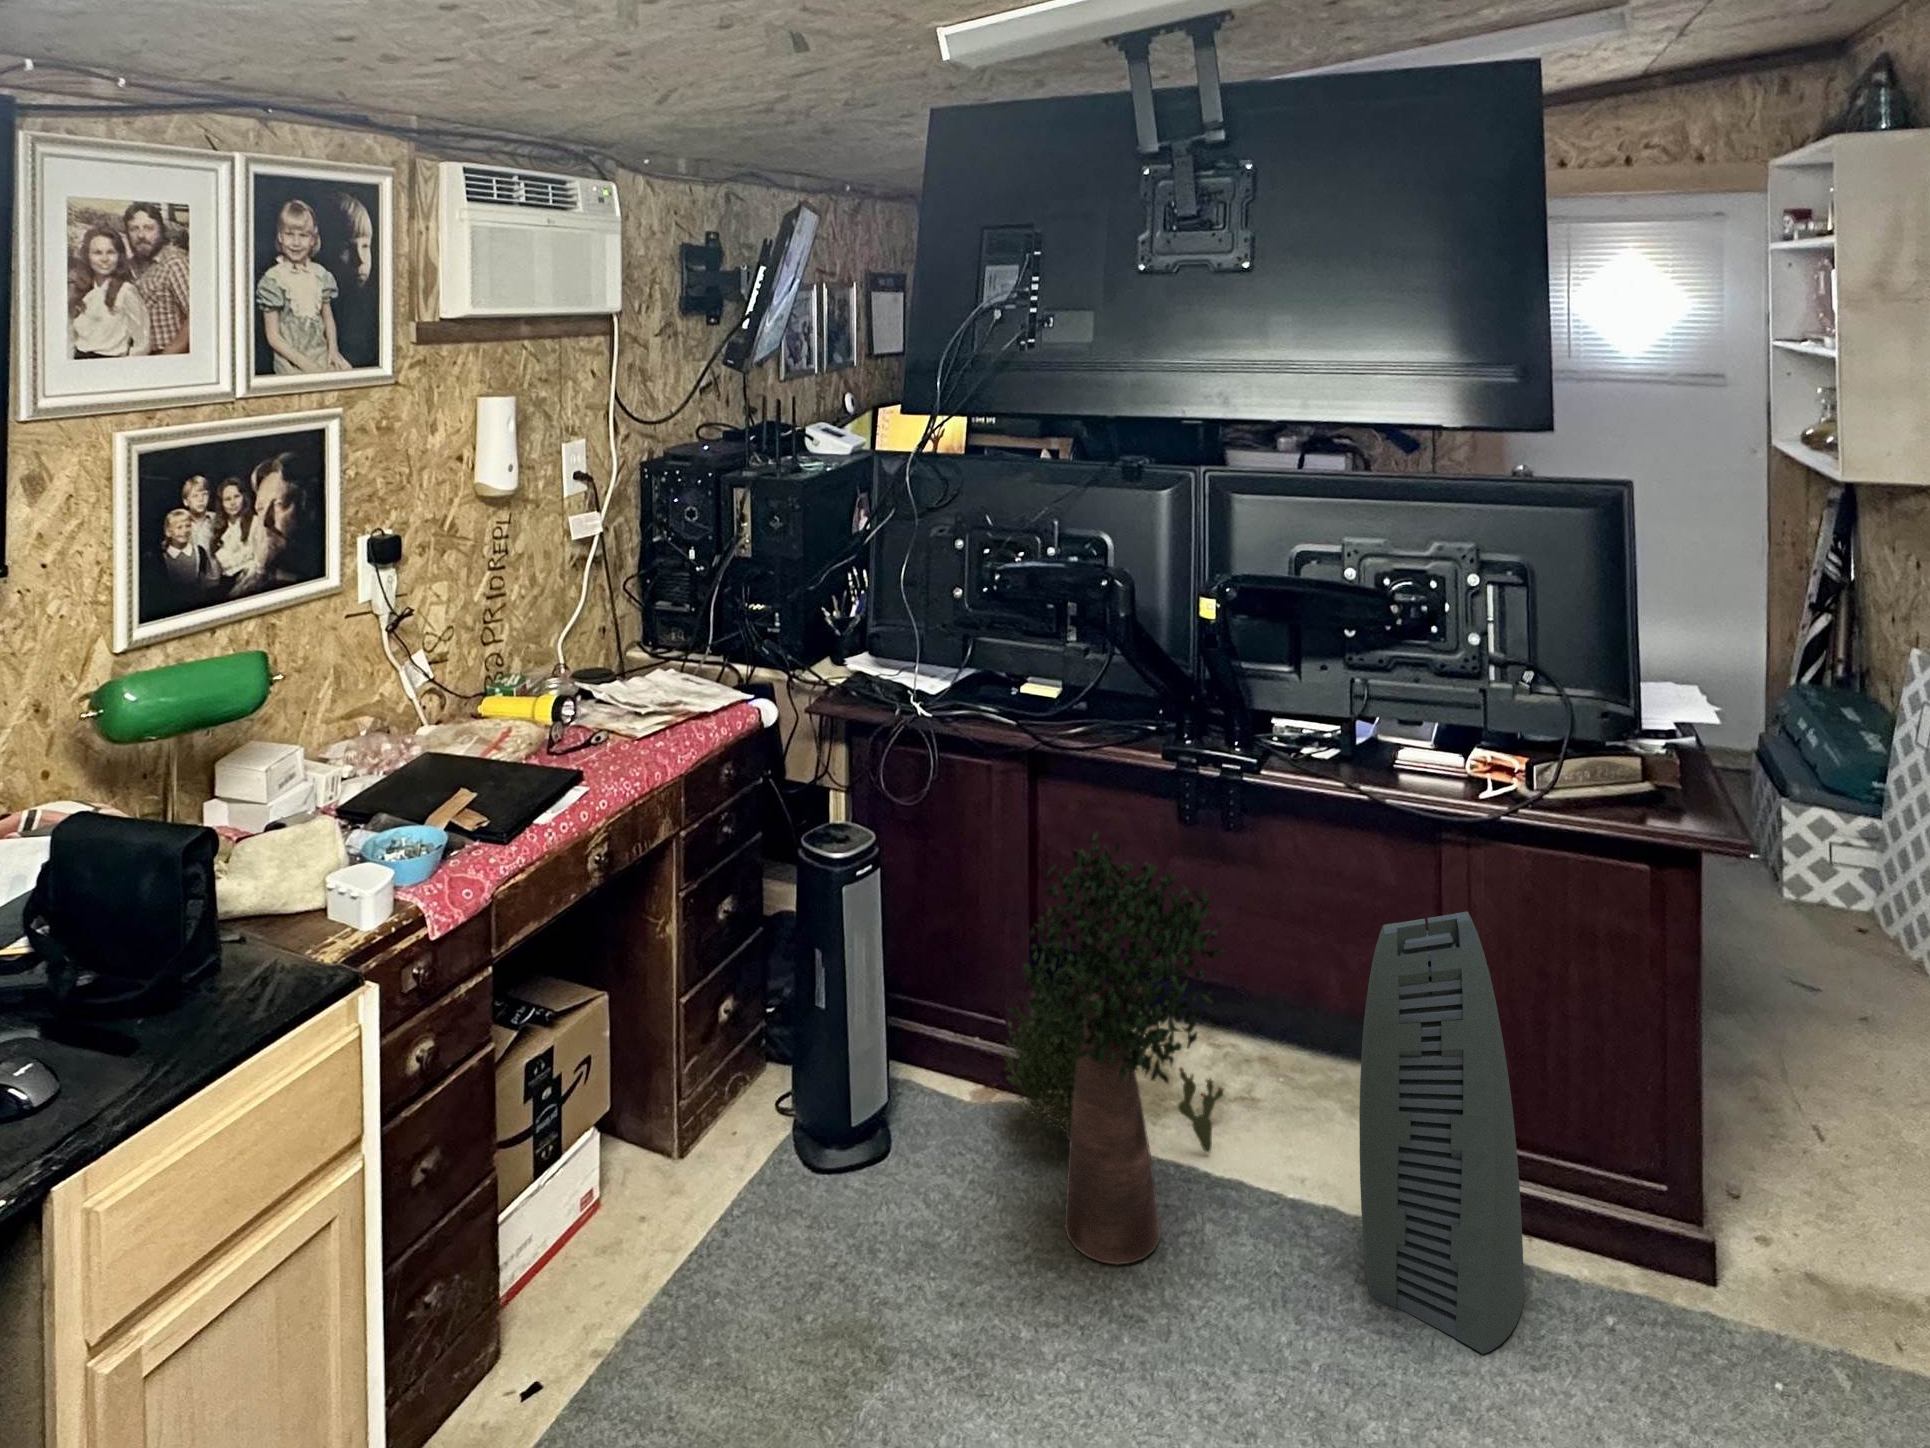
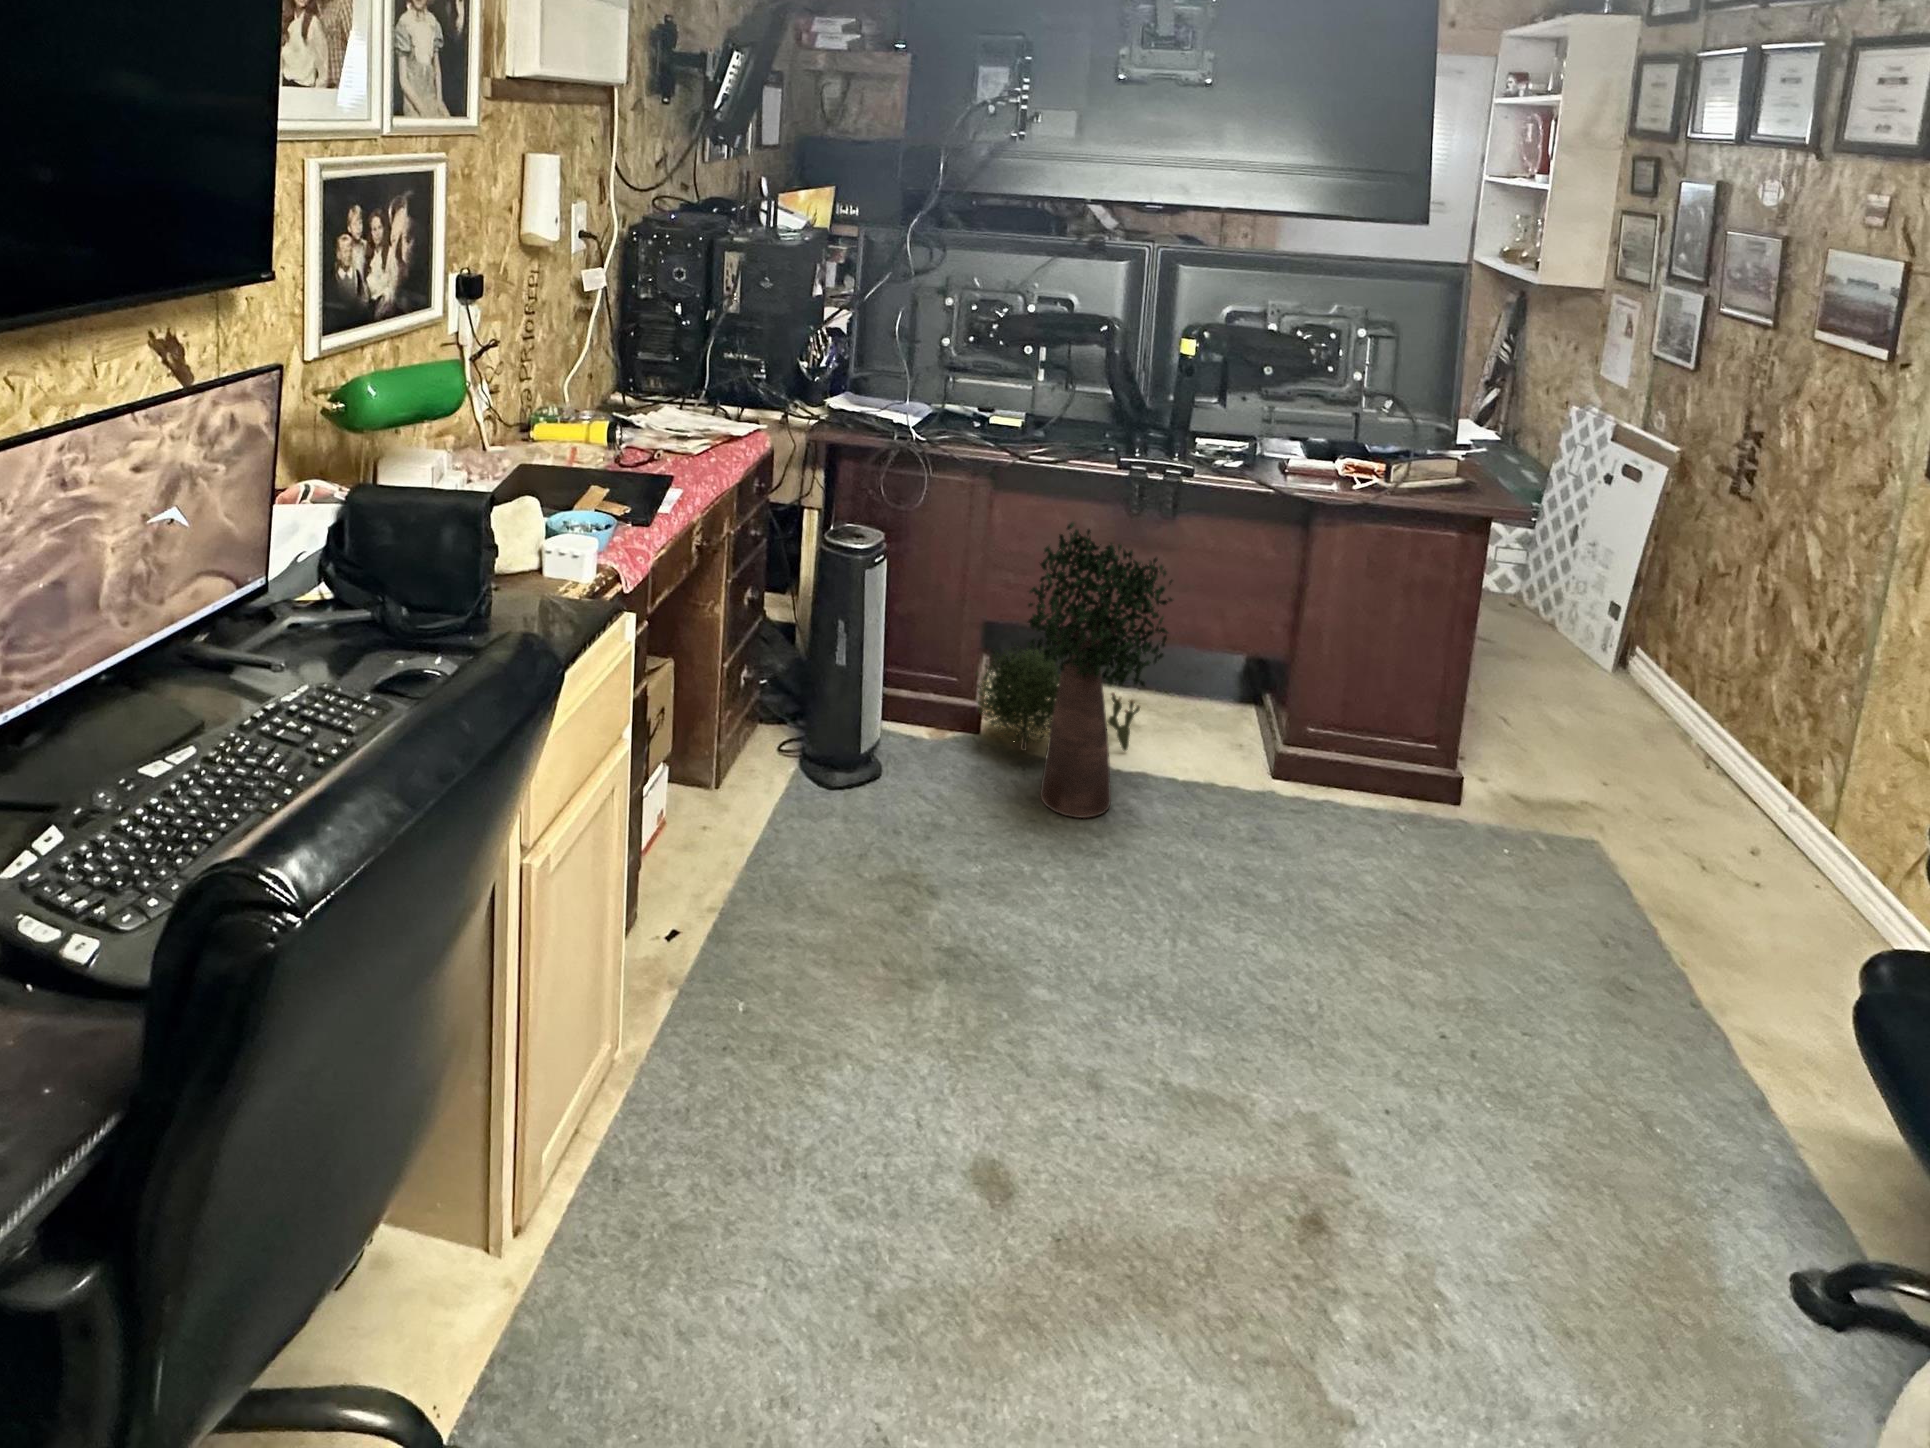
air purifier: present [1359,912,1524,1354] -> none [1250,565,1359,844]

